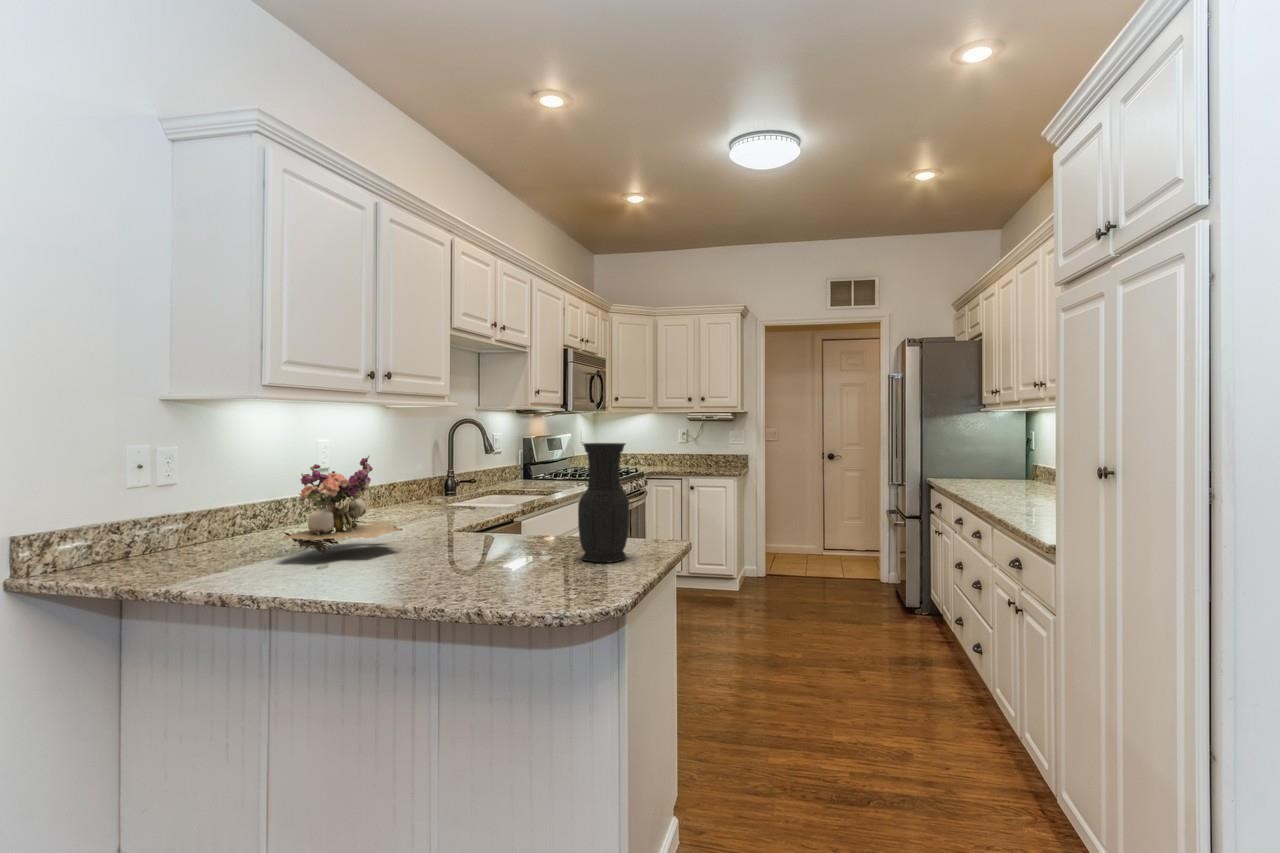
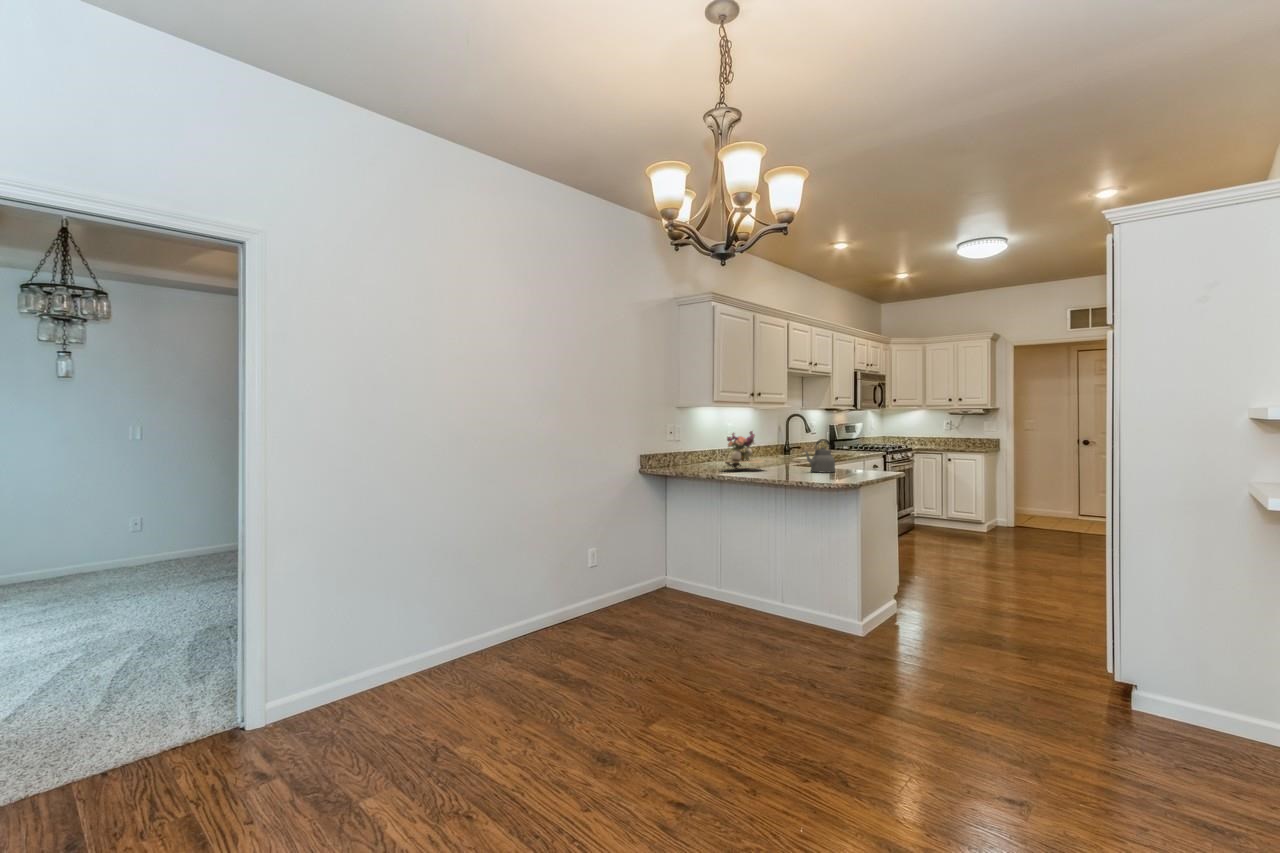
vase: present [578,443,630,562] -> none [846,423,871,476]
kettle: none [481,477,551,554] -> present [805,439,835,473]

